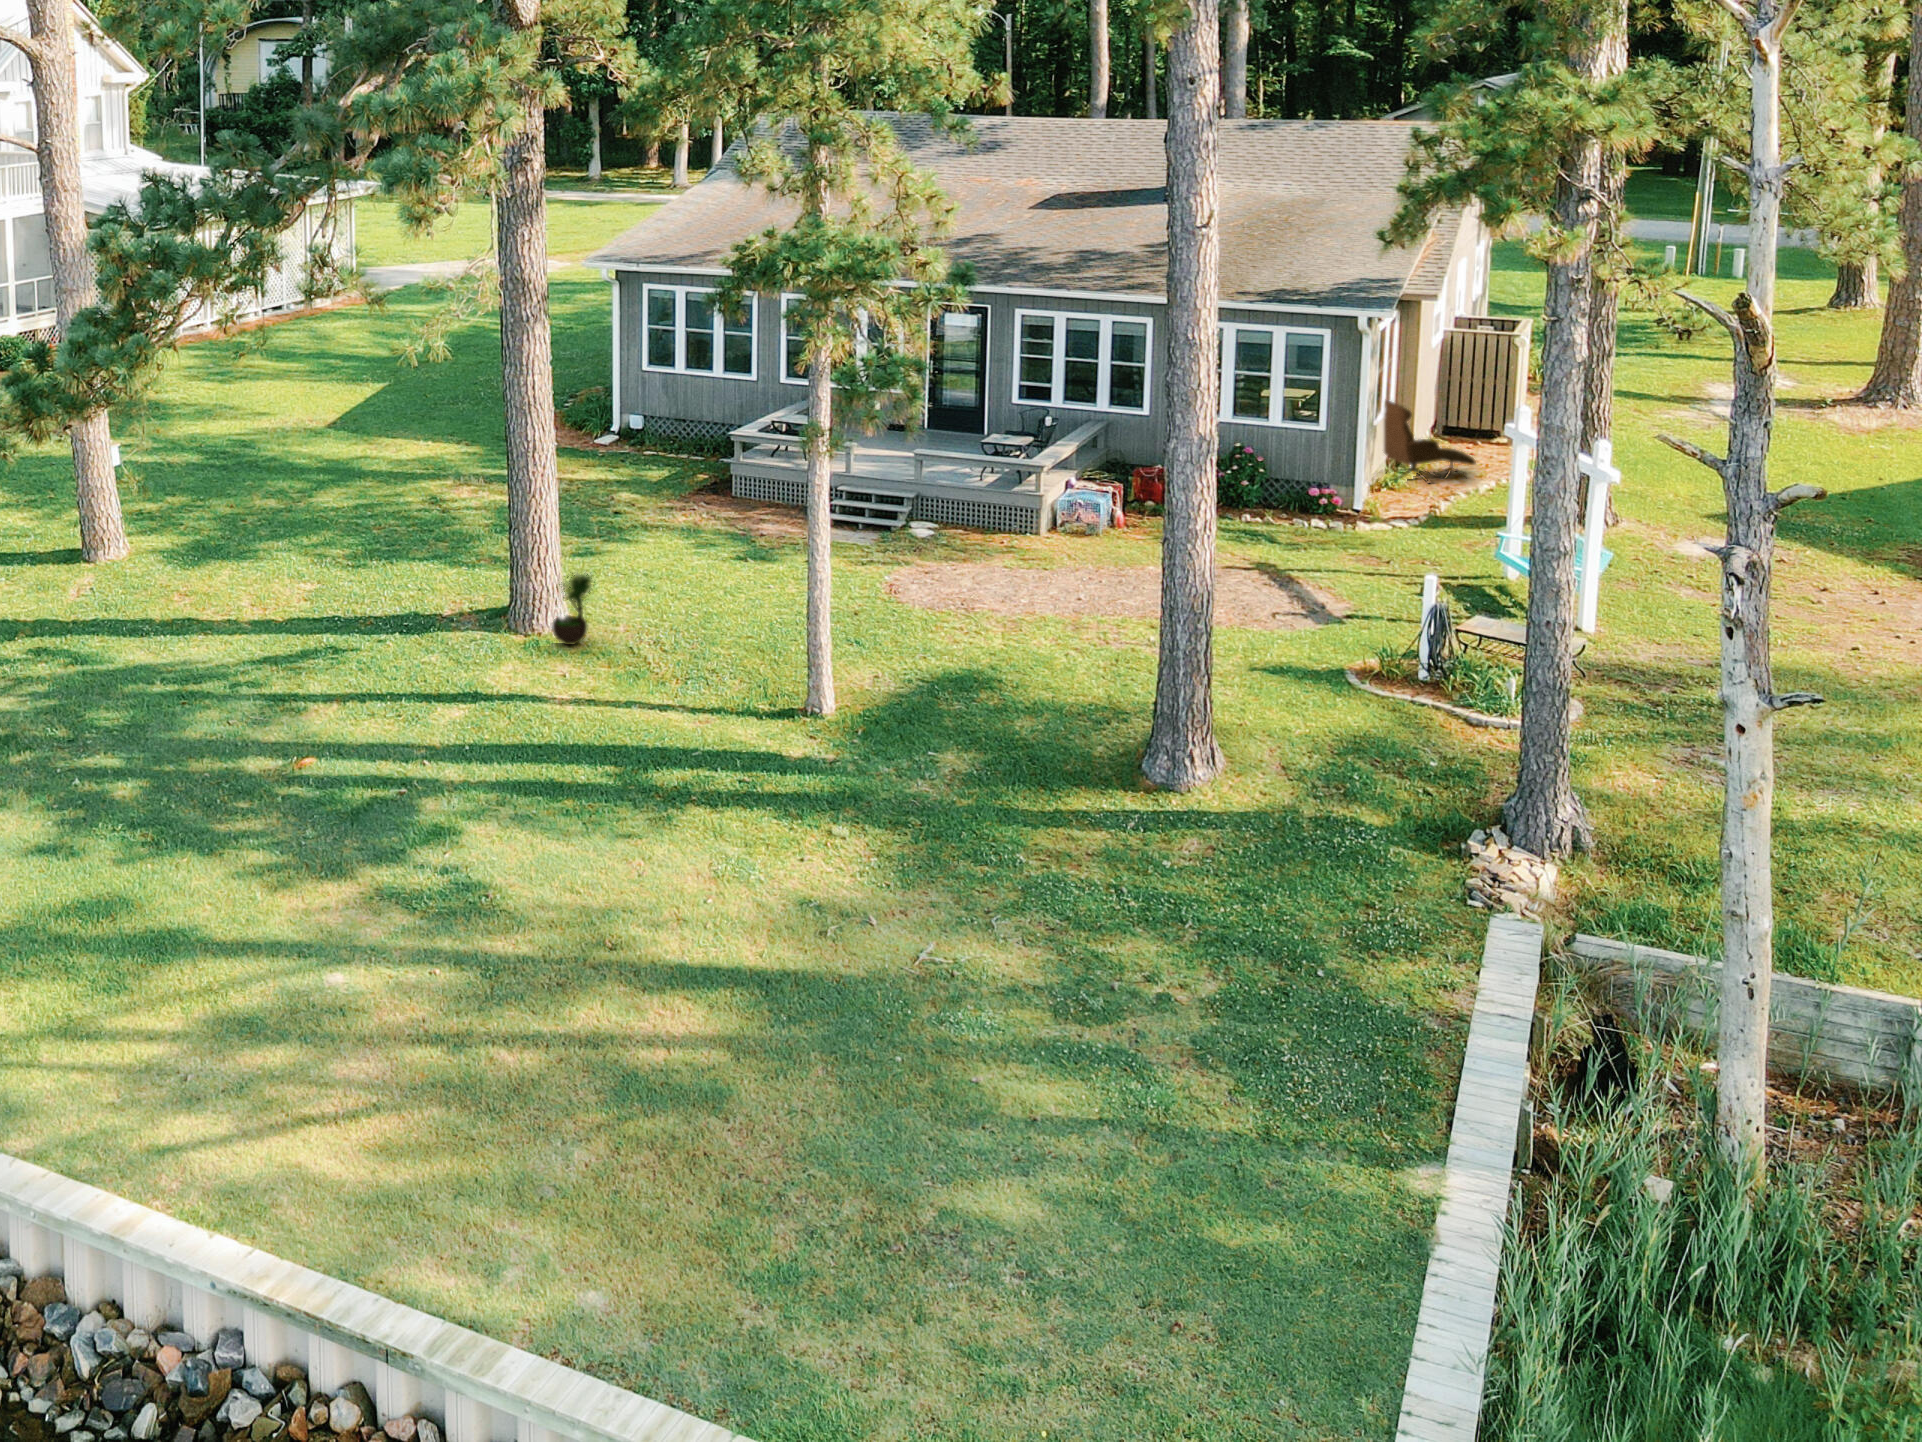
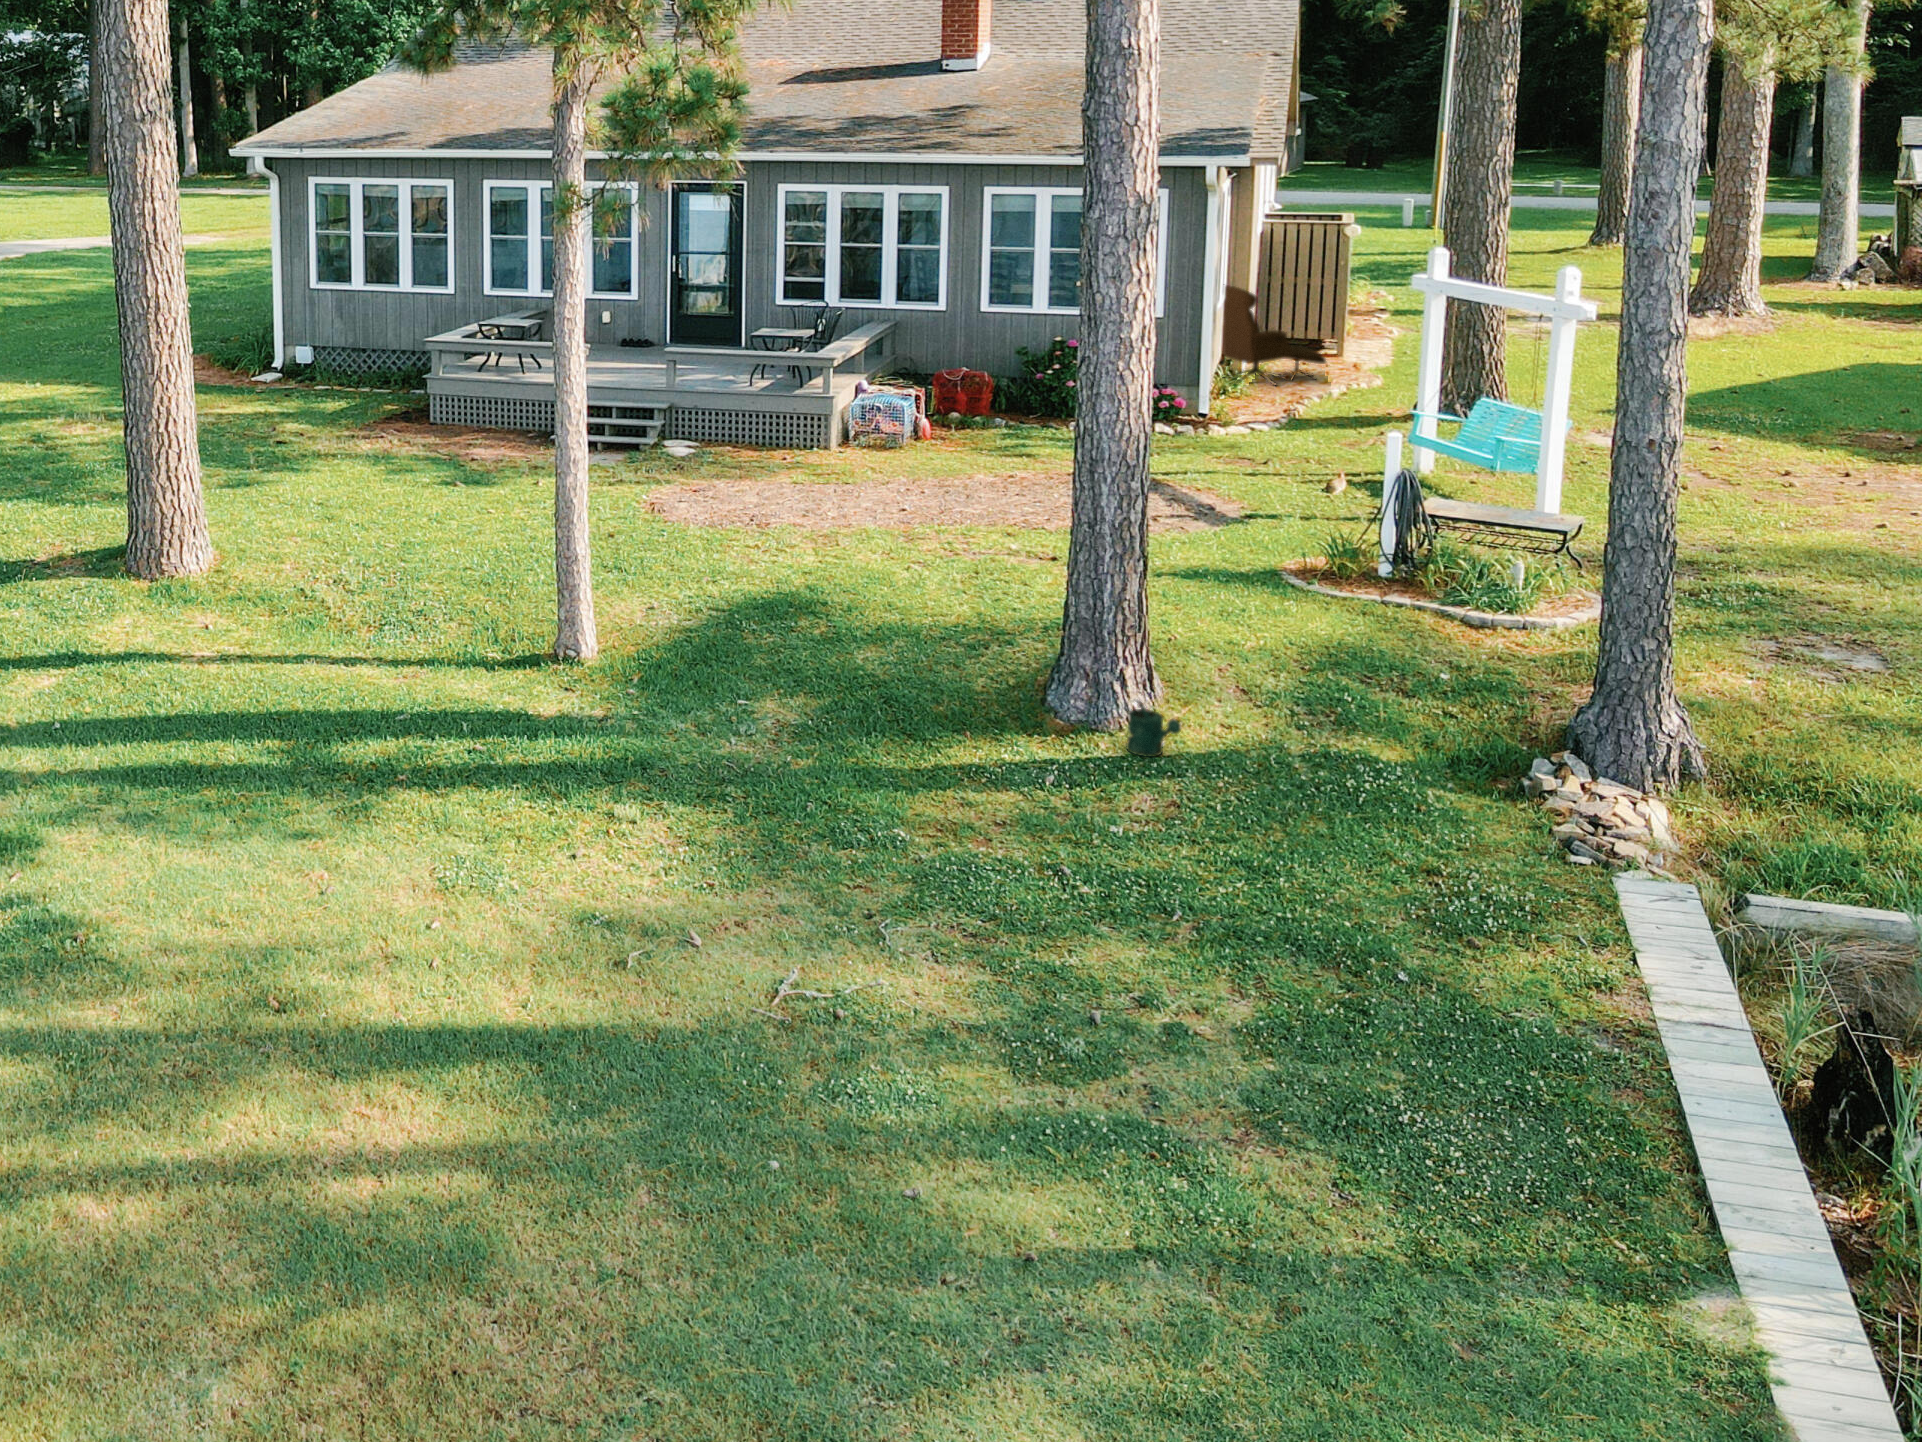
potted tree: present [552,573,595,645] -> none [193,477,258,590]
watering can: none [1189,772,1223,813] -> present [1126,700,1181,757]

